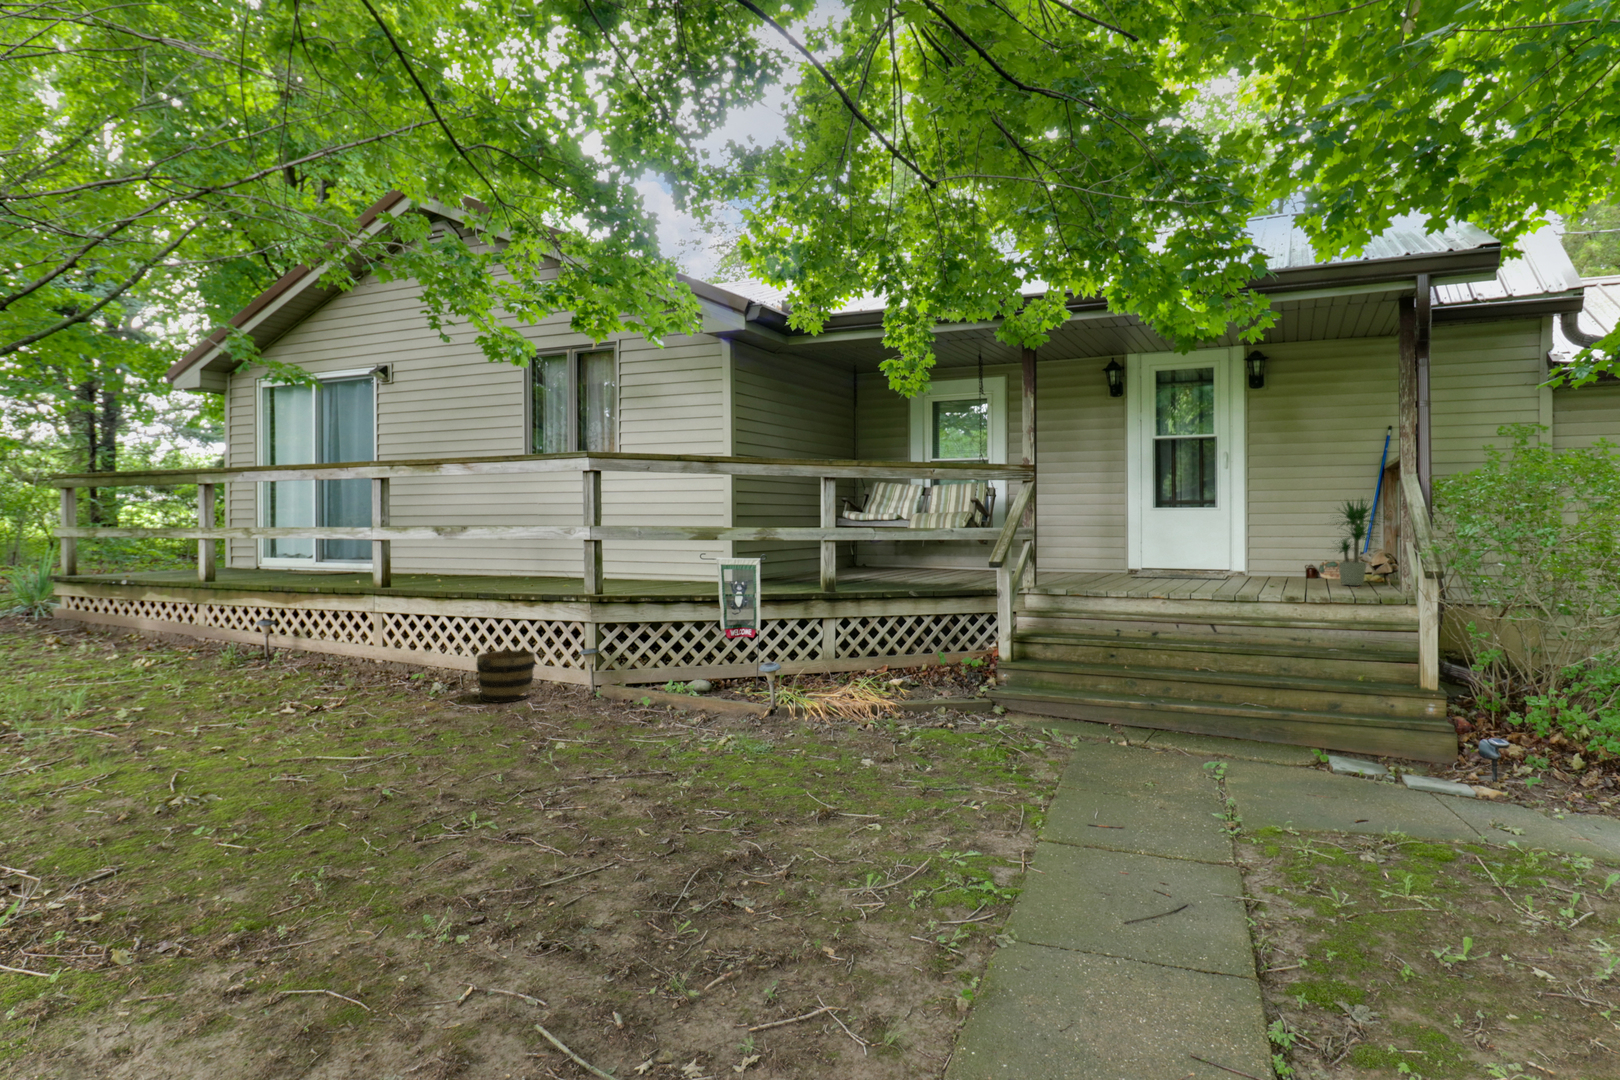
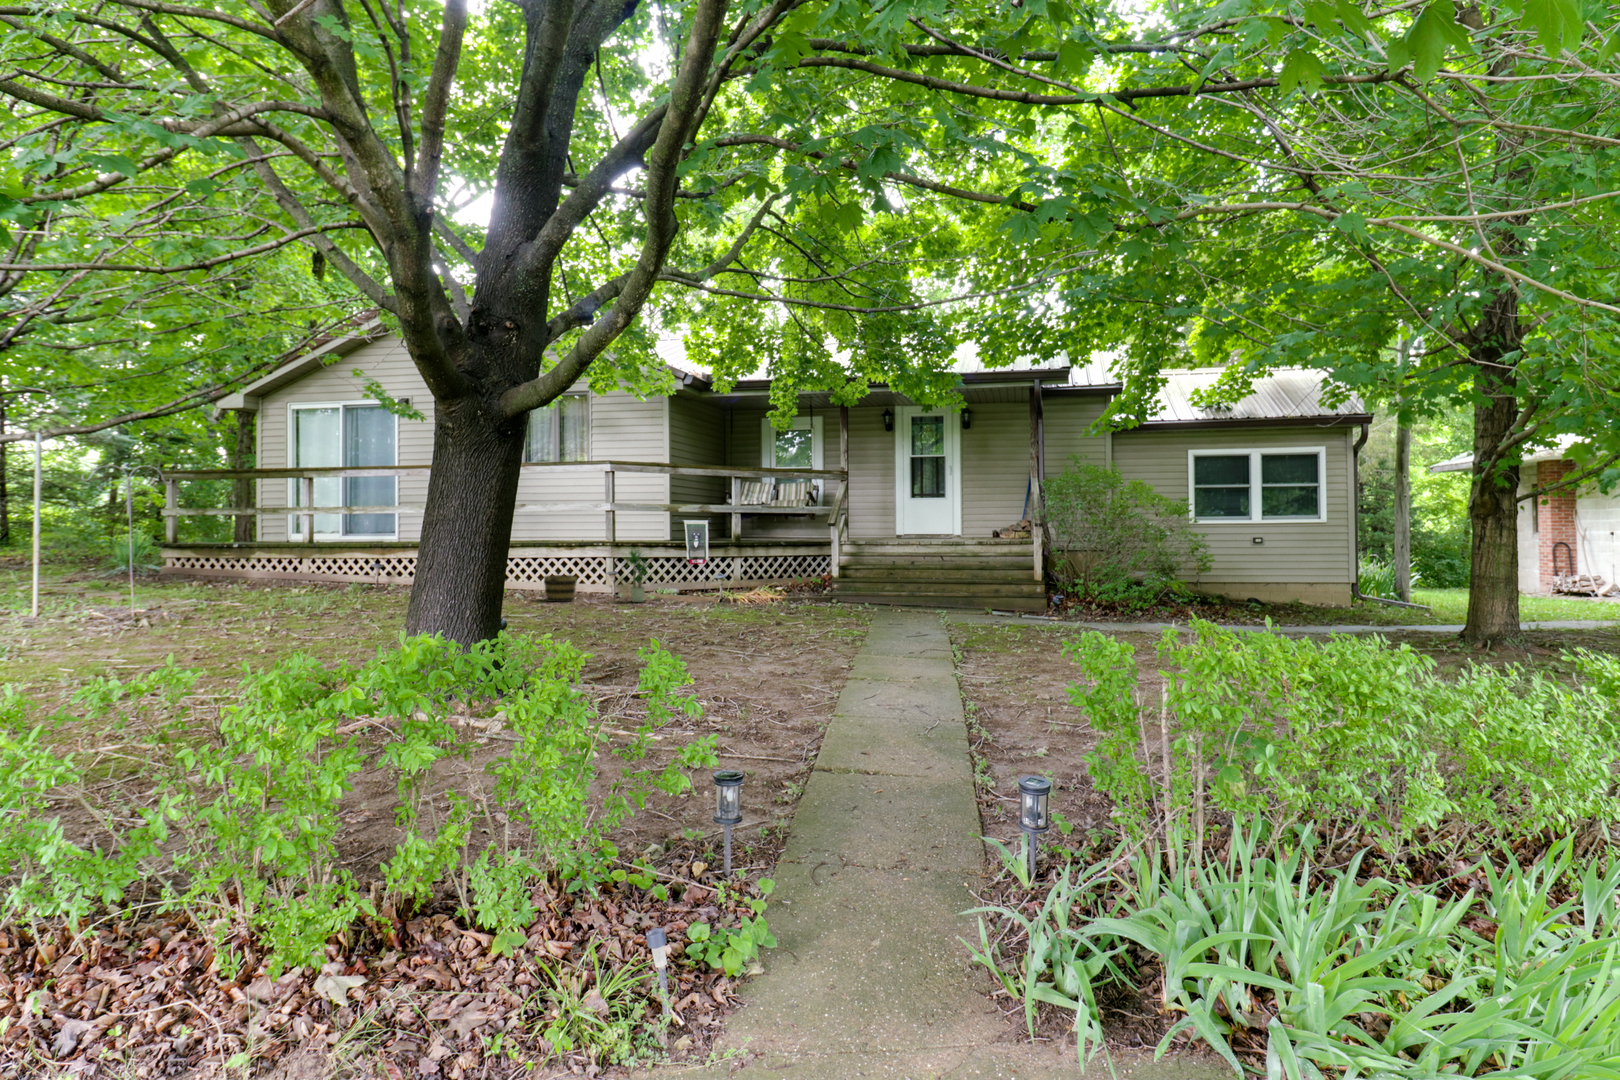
potted plant: present [1336,498,1378,586] -> present [626,548,650,602]

